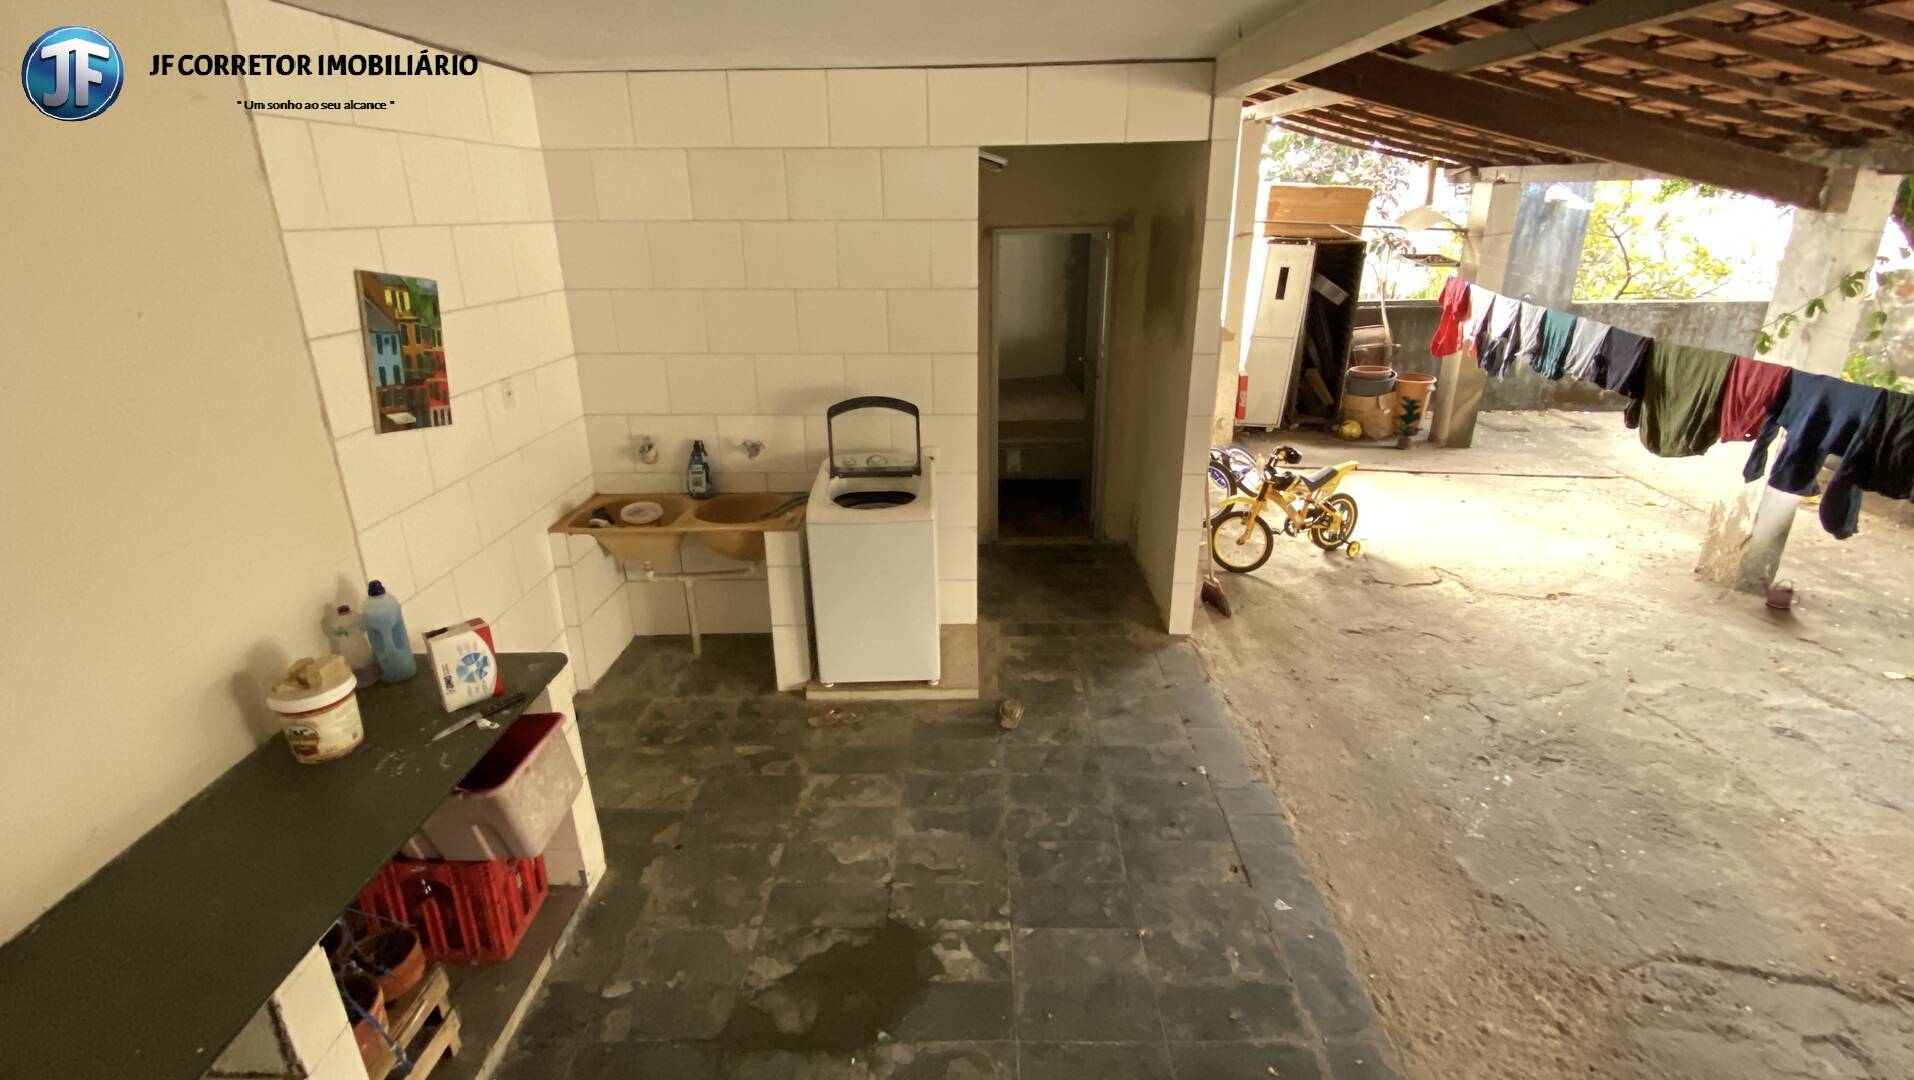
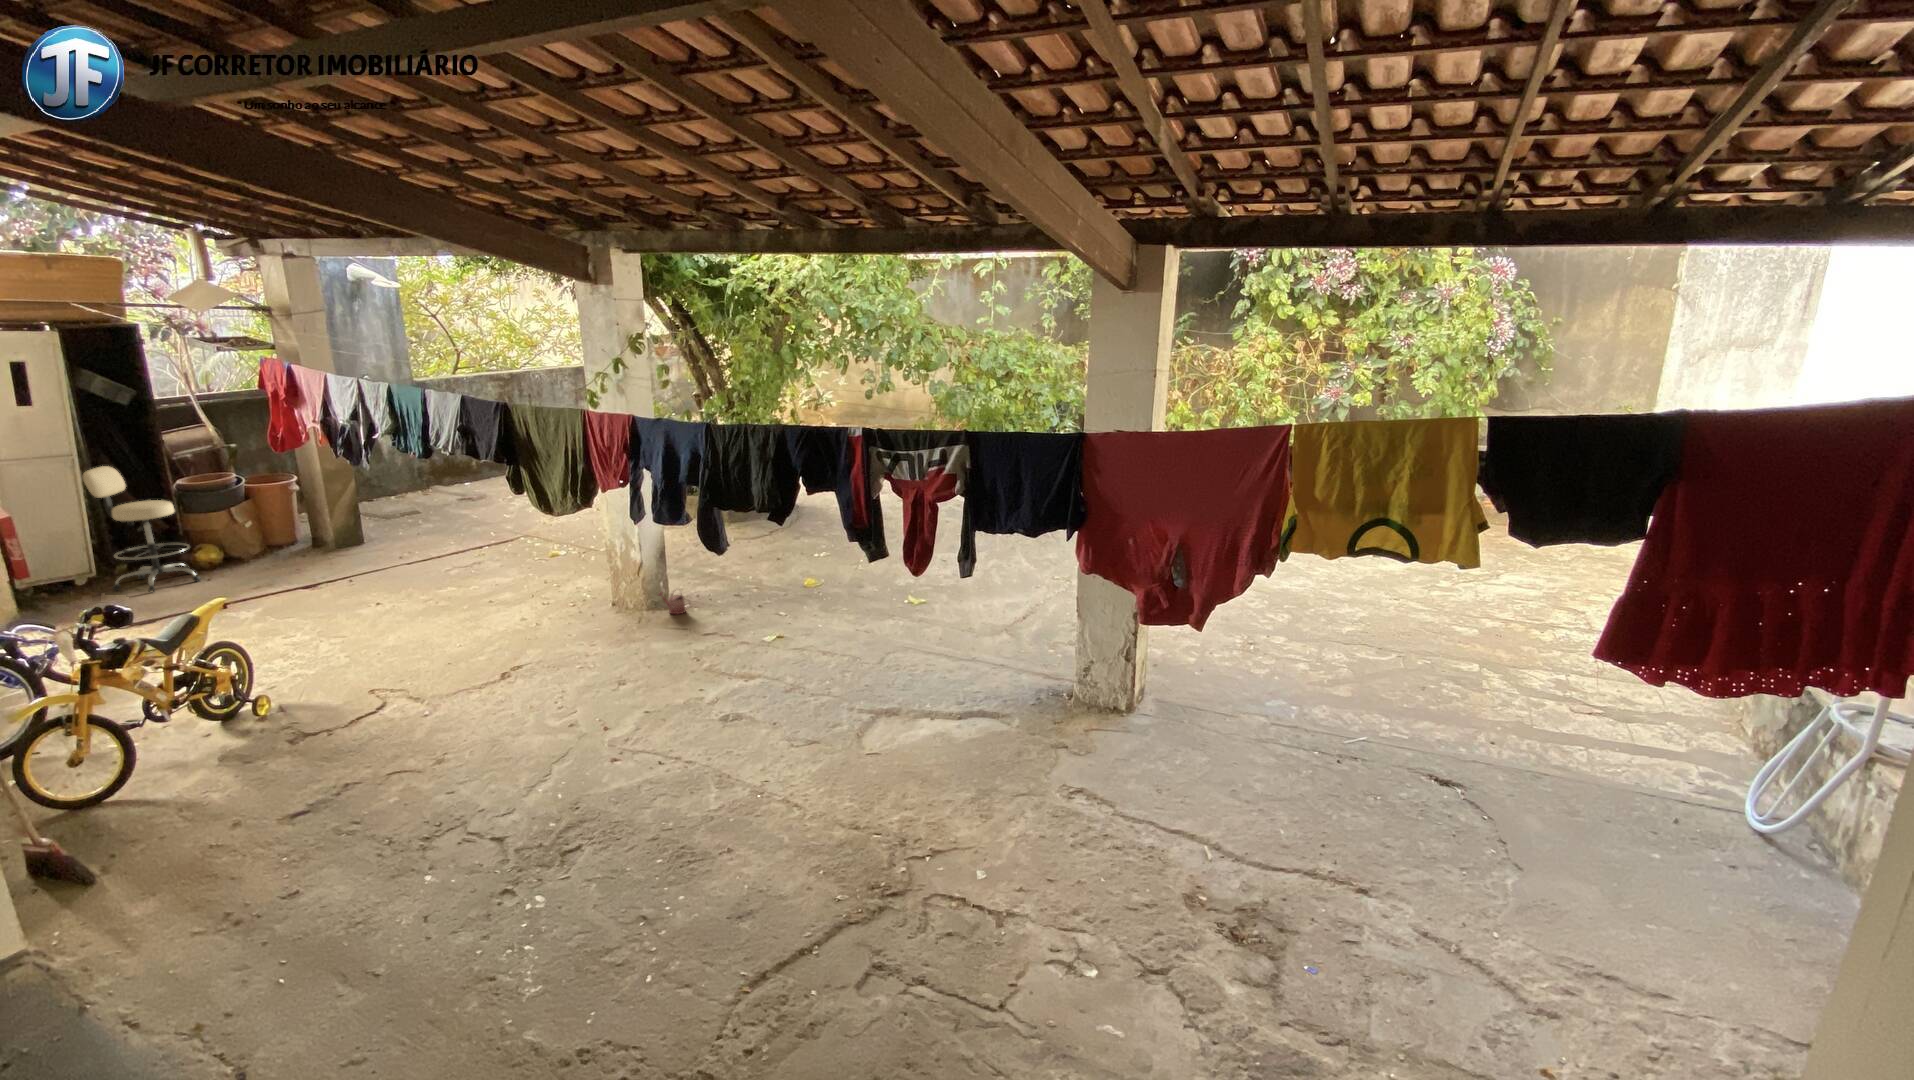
stool: none [1288,349,1344,448] -> present [83,466,201,592]
potted plant: present [1394,396,1422,449] -> none [256,501,304,563]

